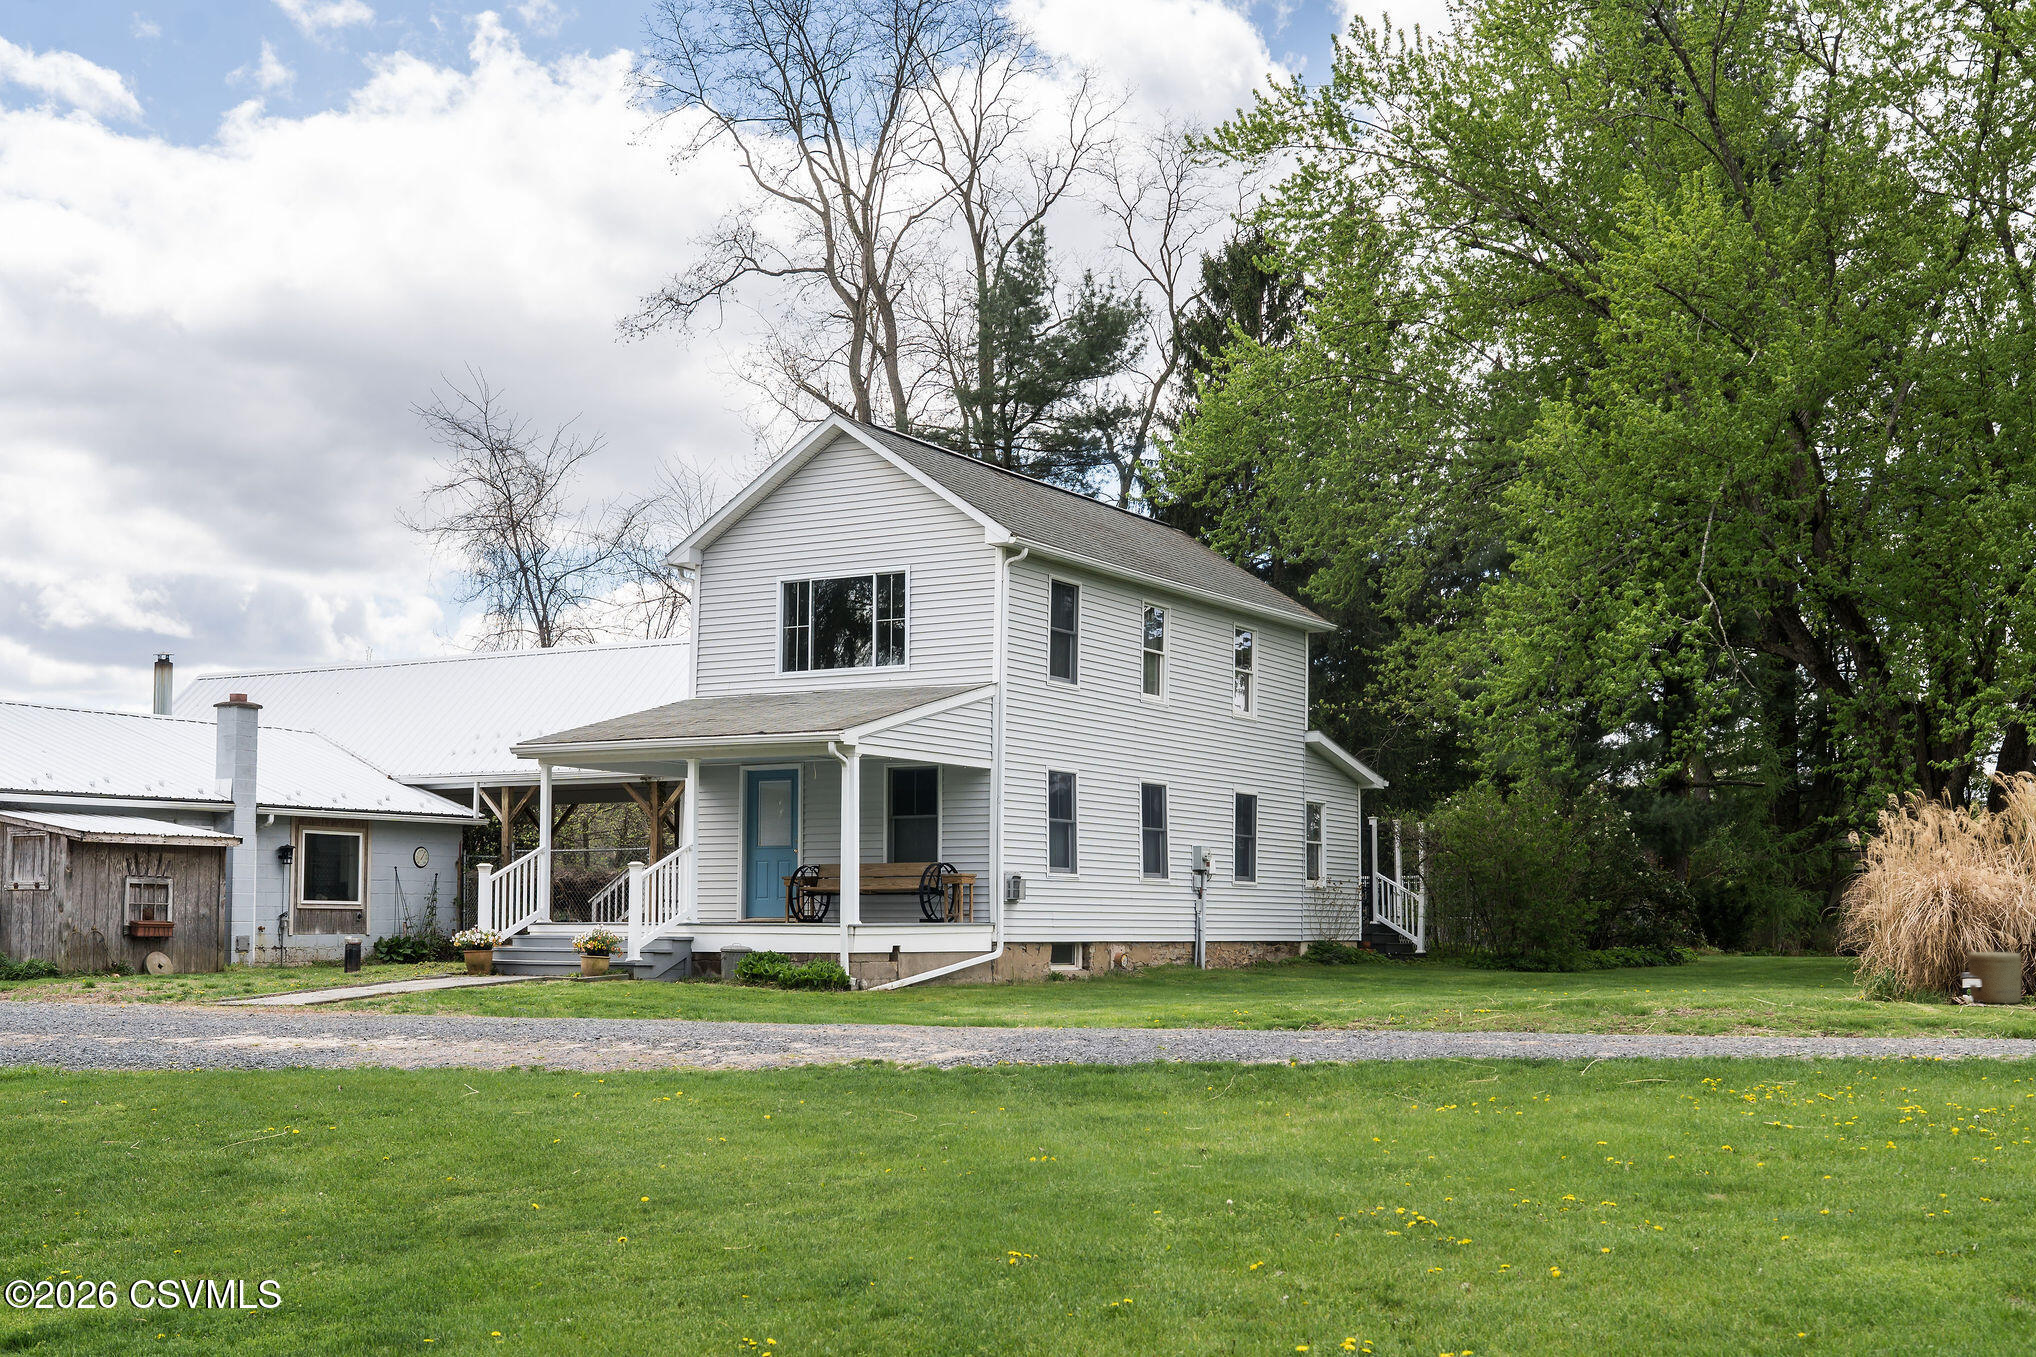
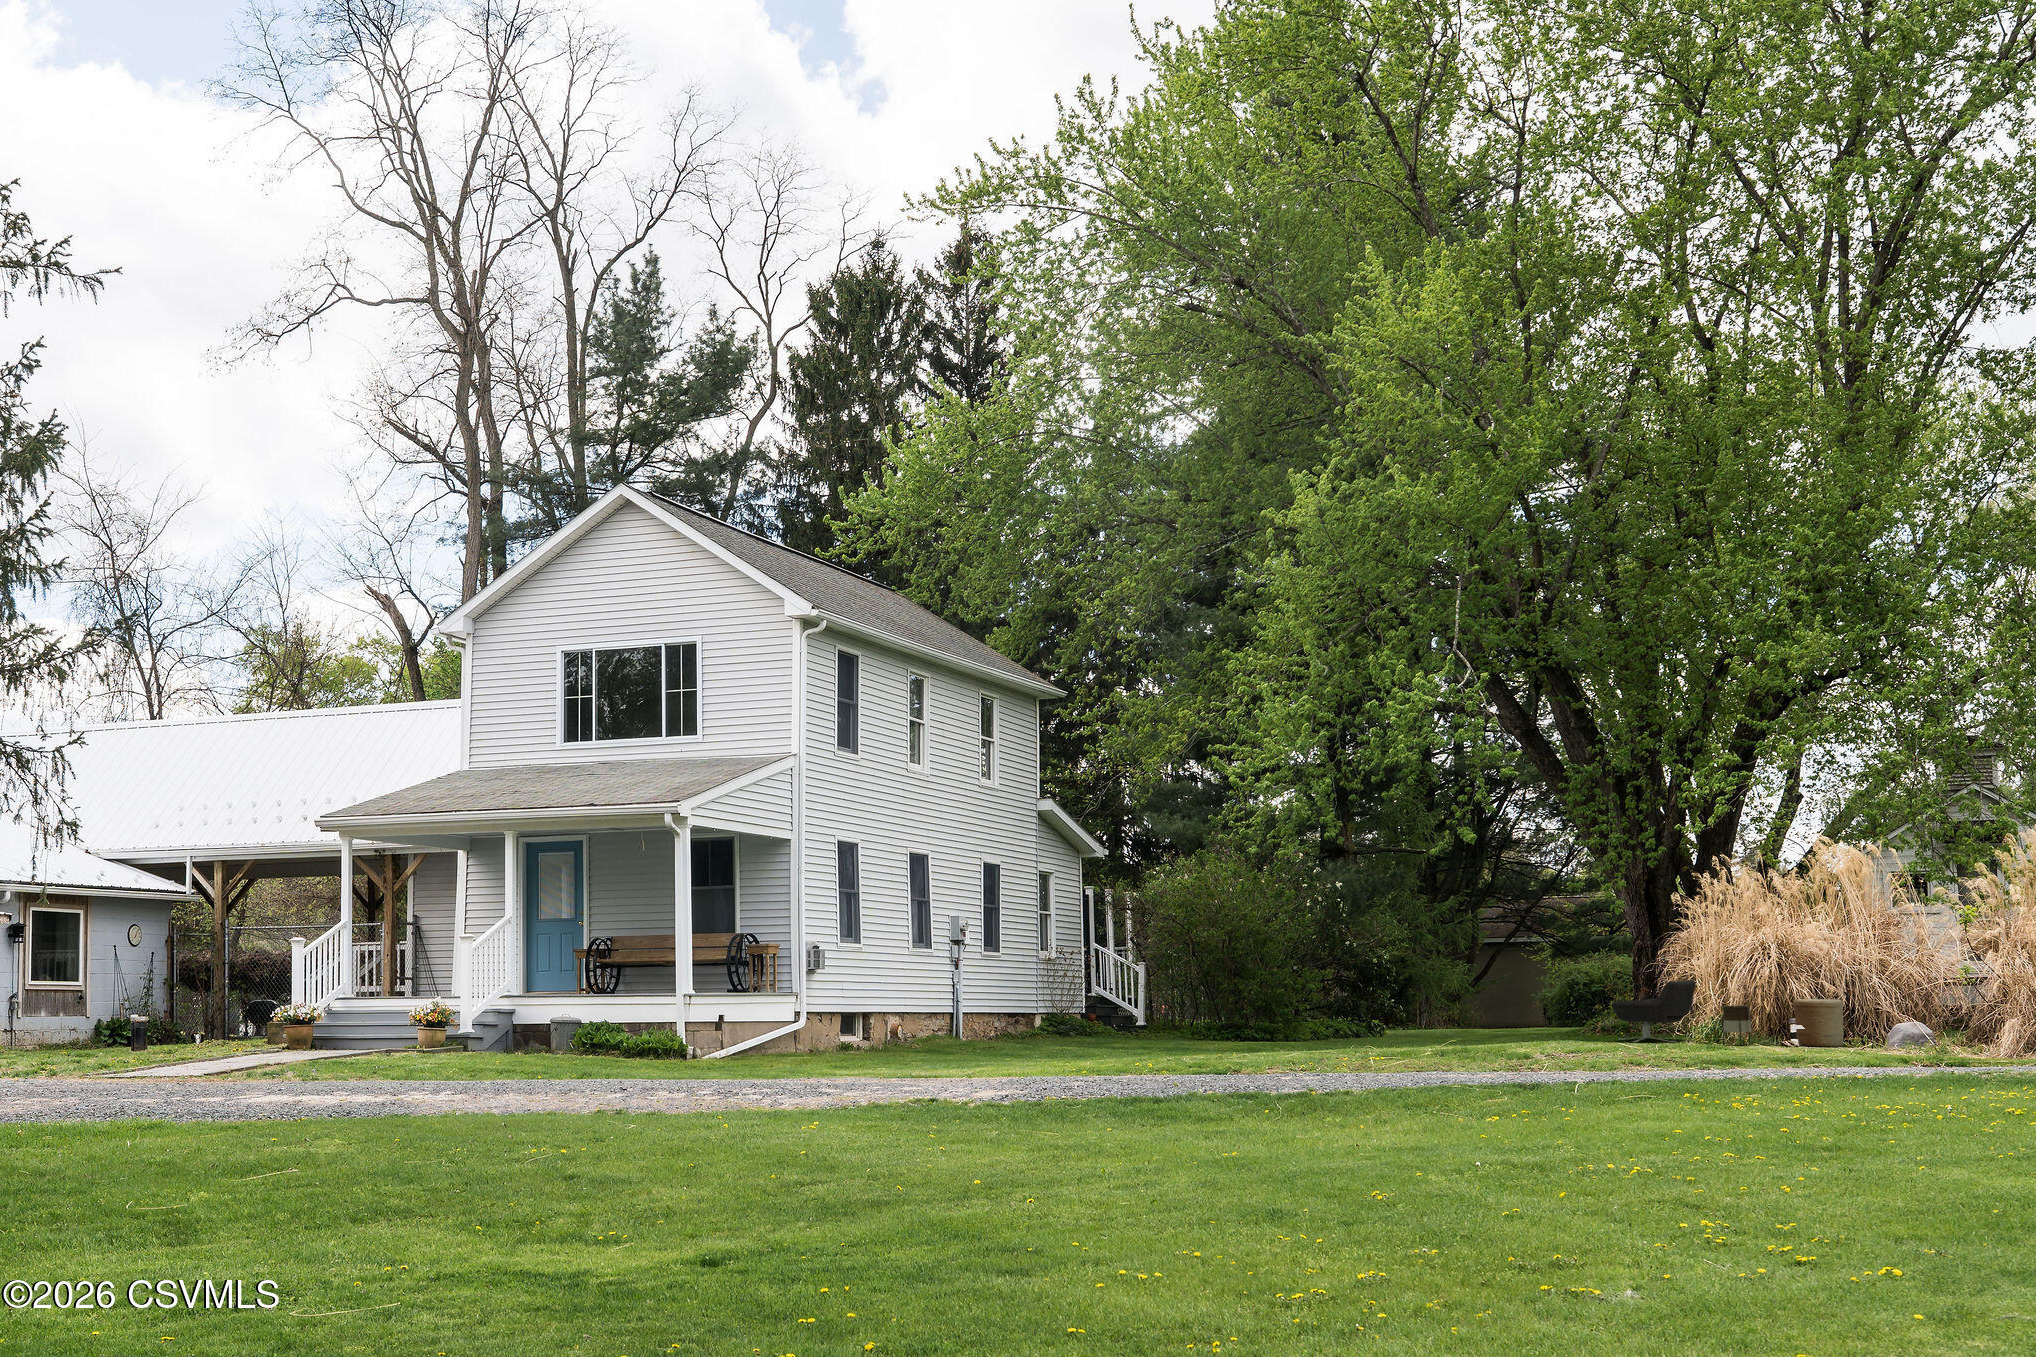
lounge chair: none [1787,928,1880,994] -> present [1612,980,1696,1042]
planter: none [1893,957,1923,1001] -> present [1722,1006,1751,1046]

